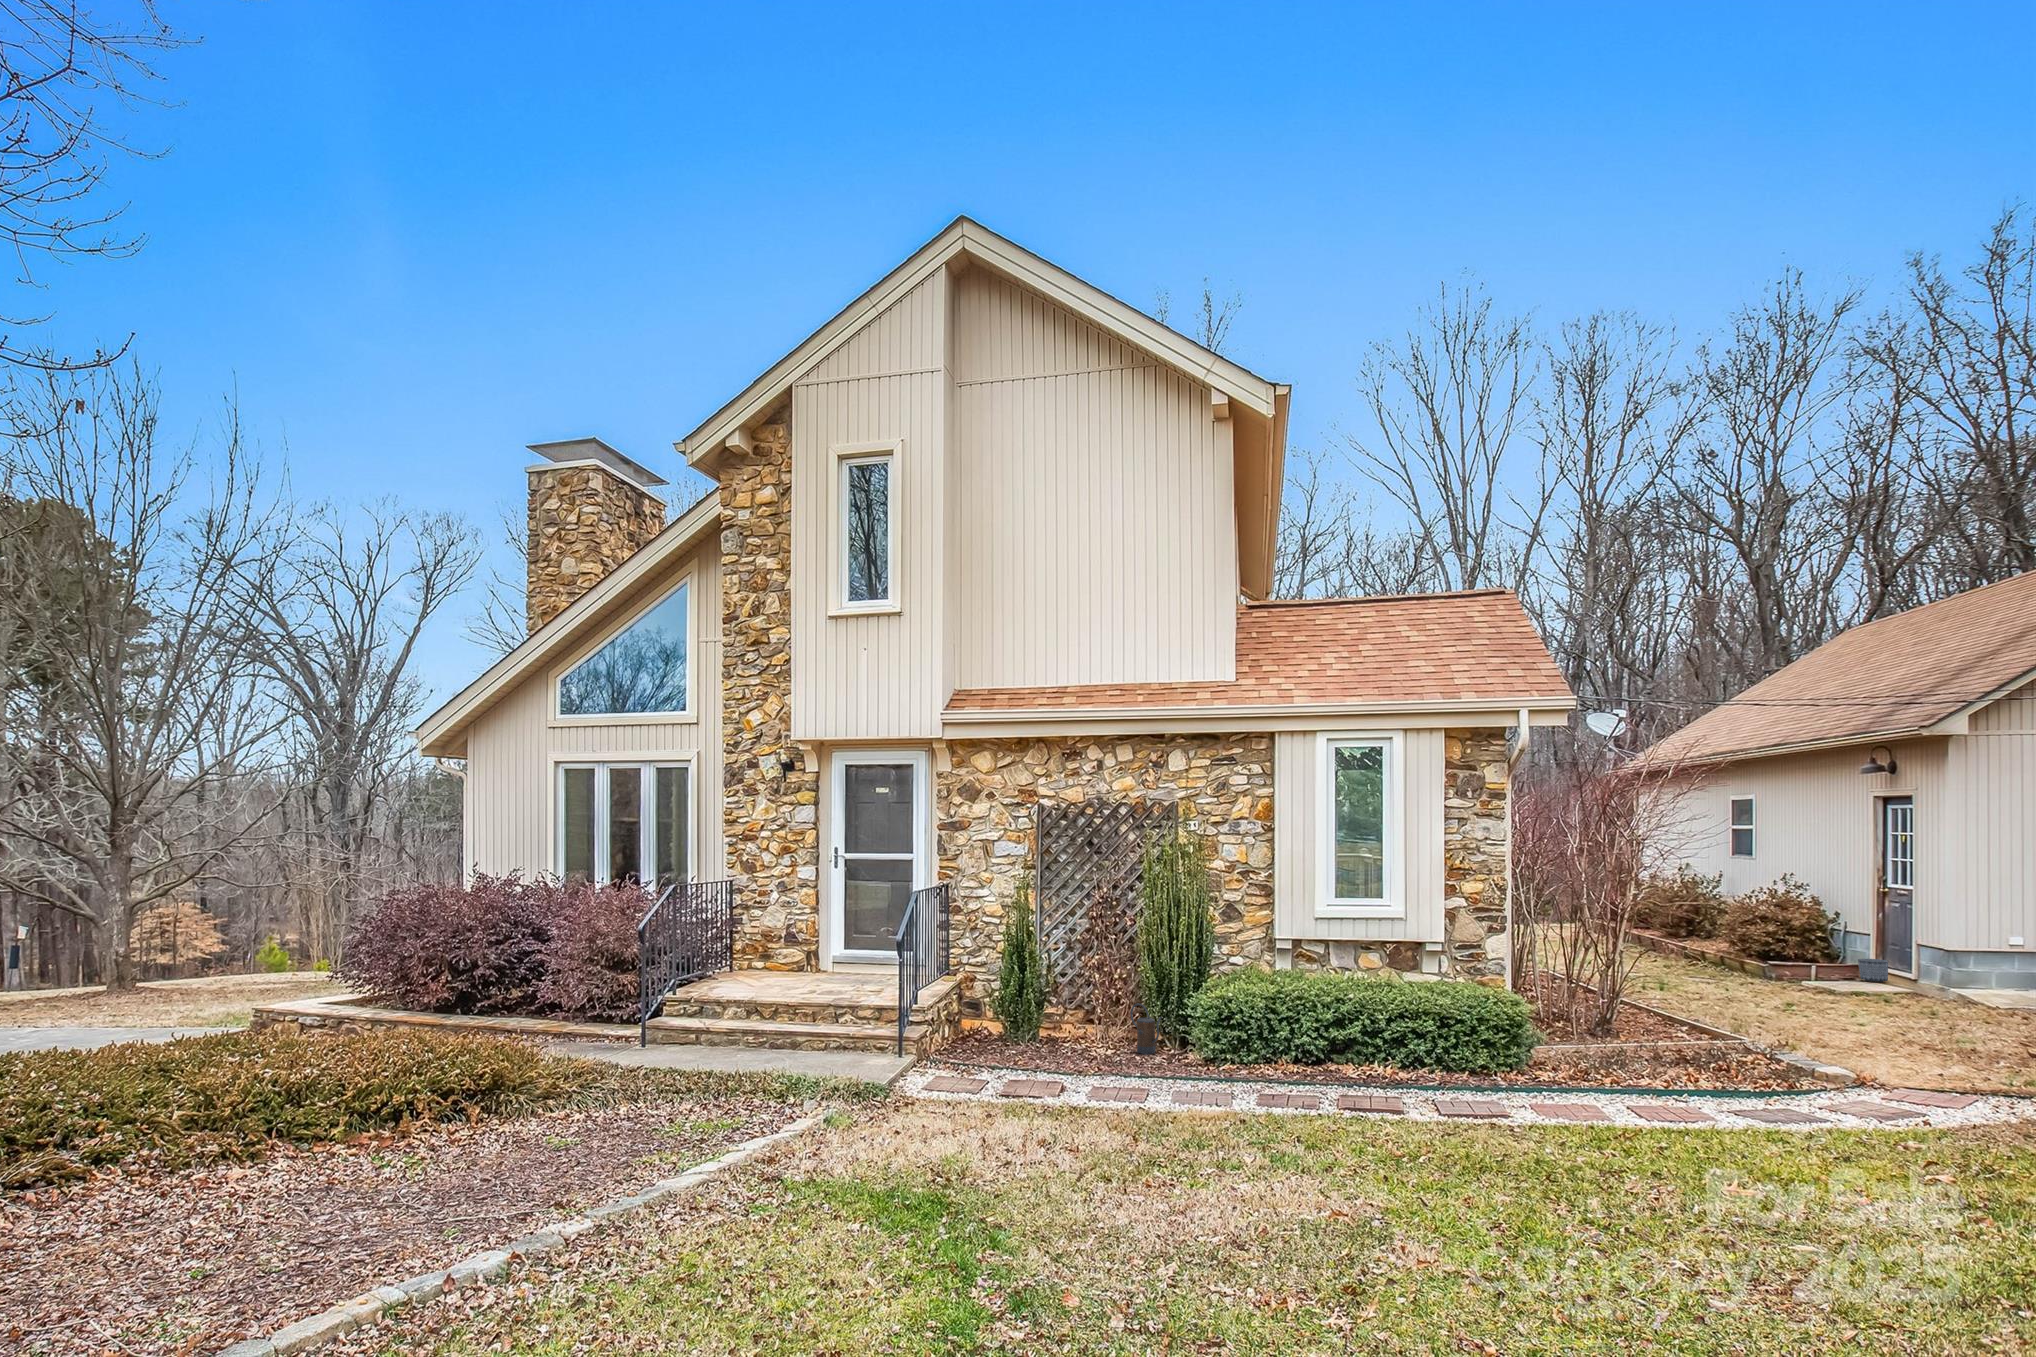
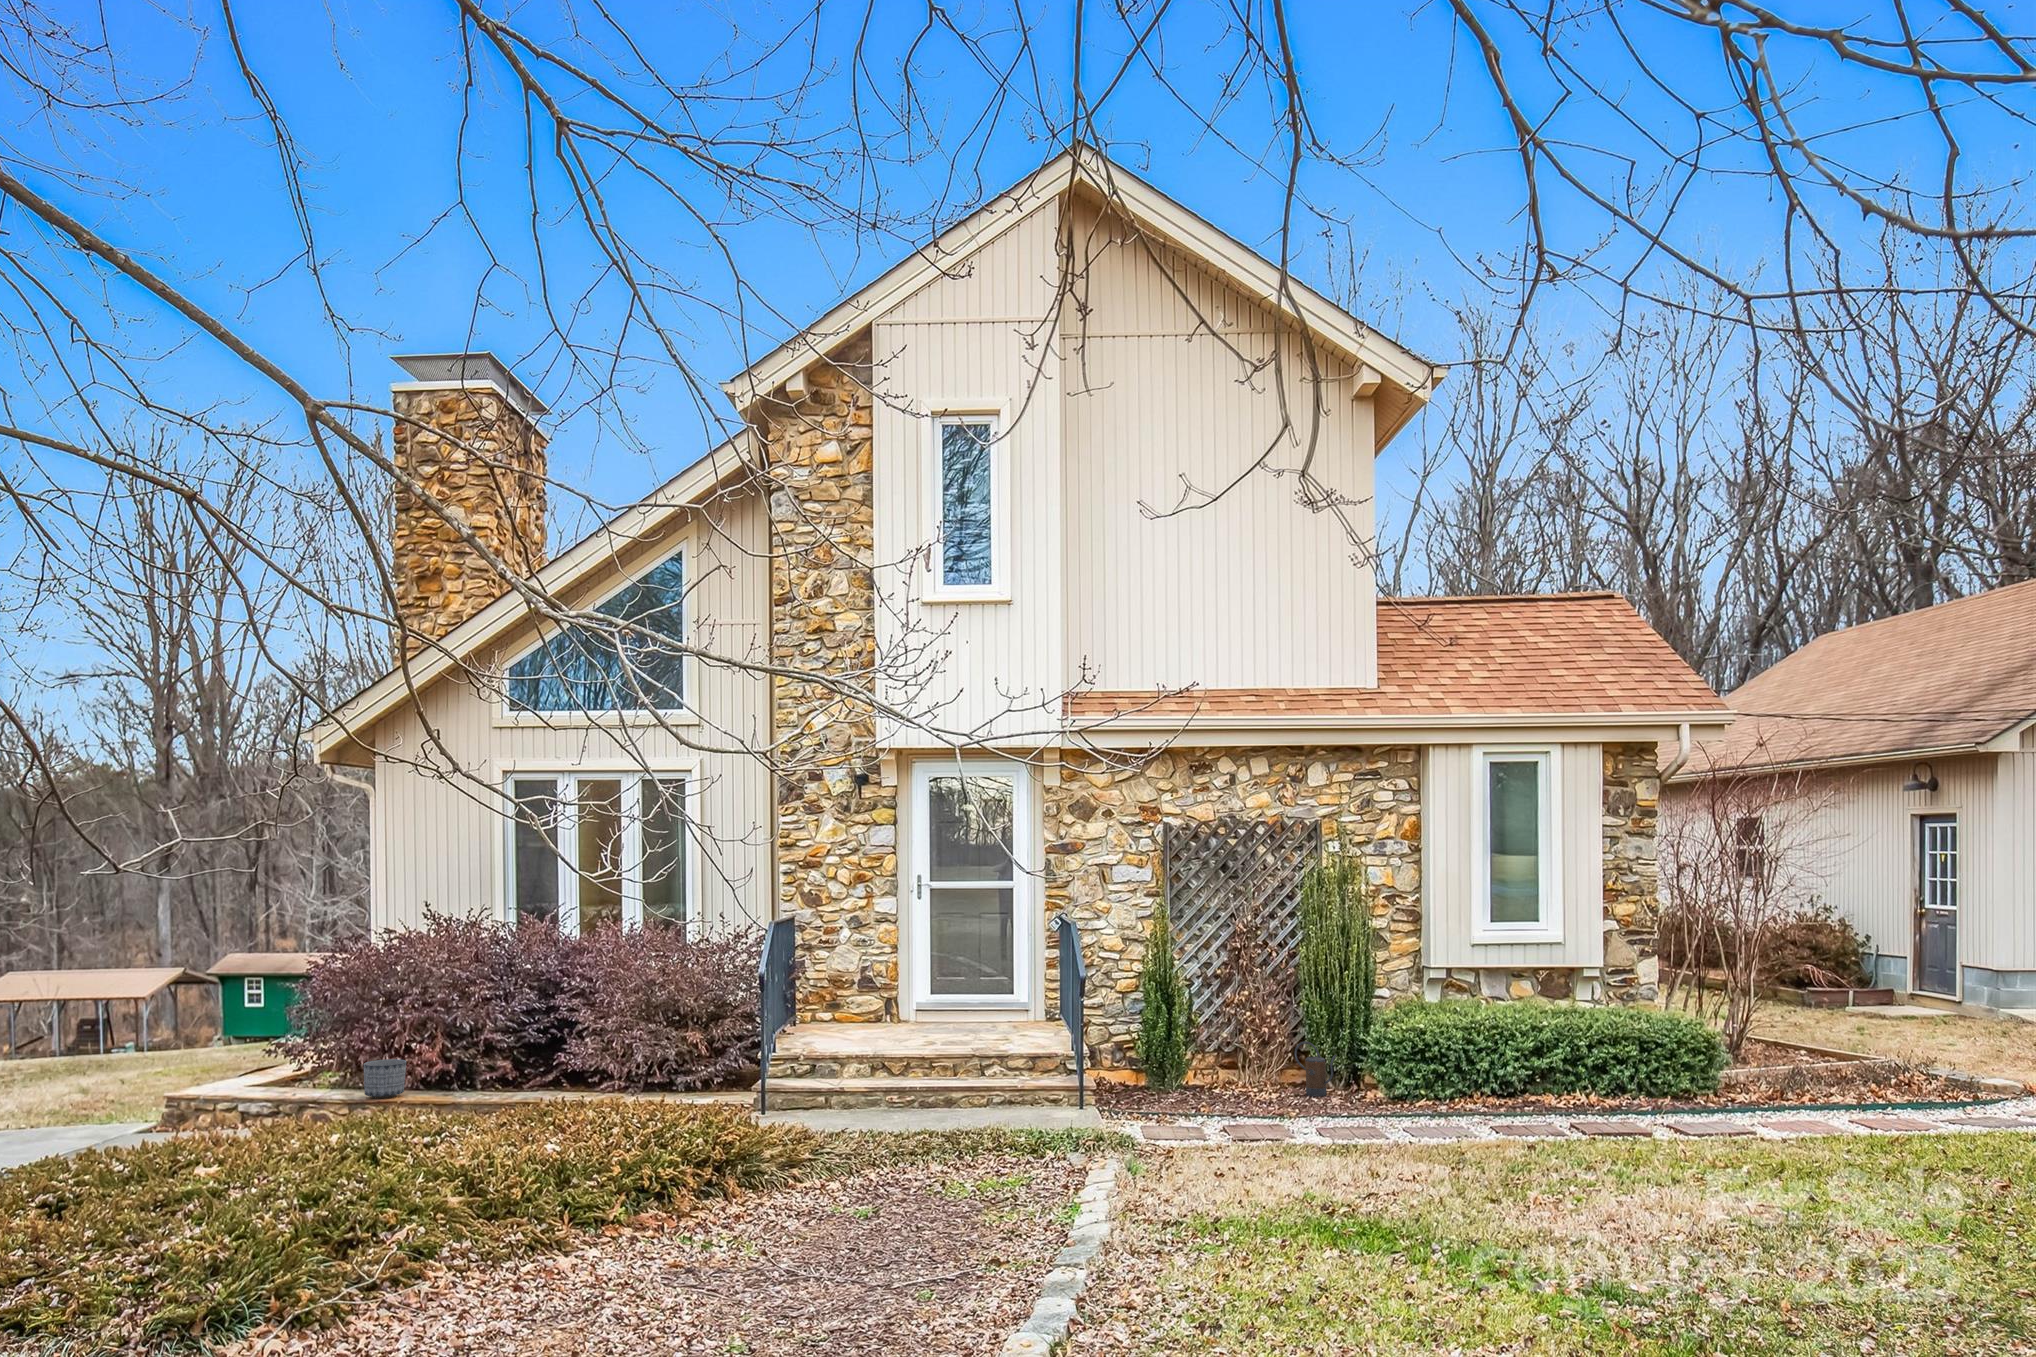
planter: present [1858,959,1888,983] -> present [364,1059,407,1099]

